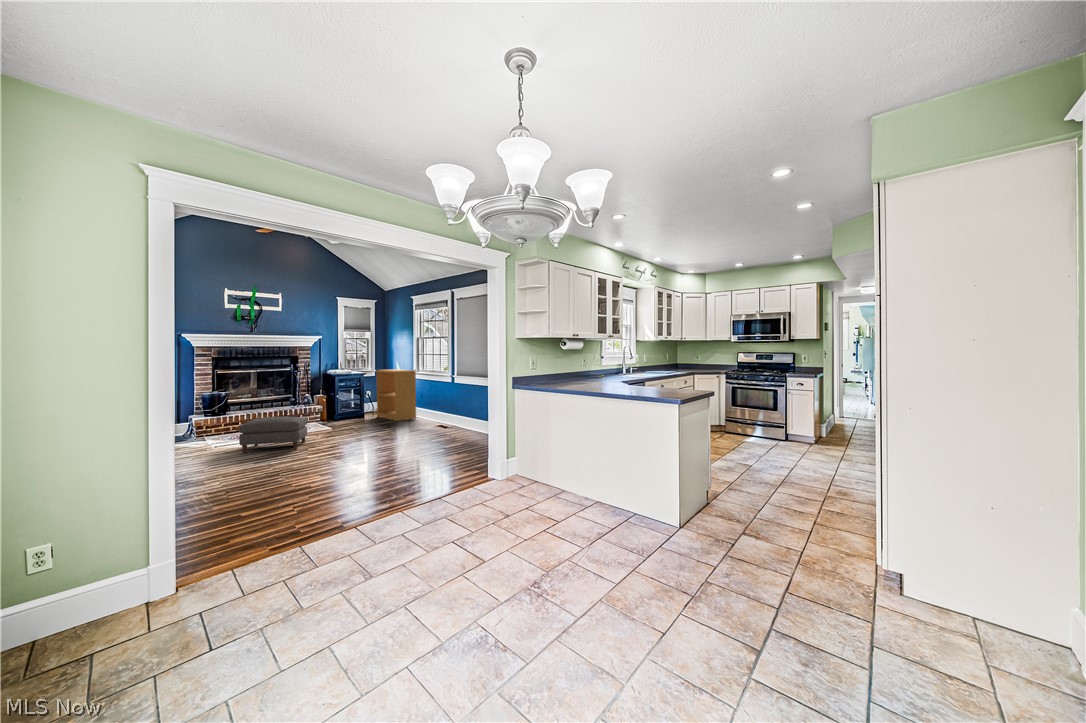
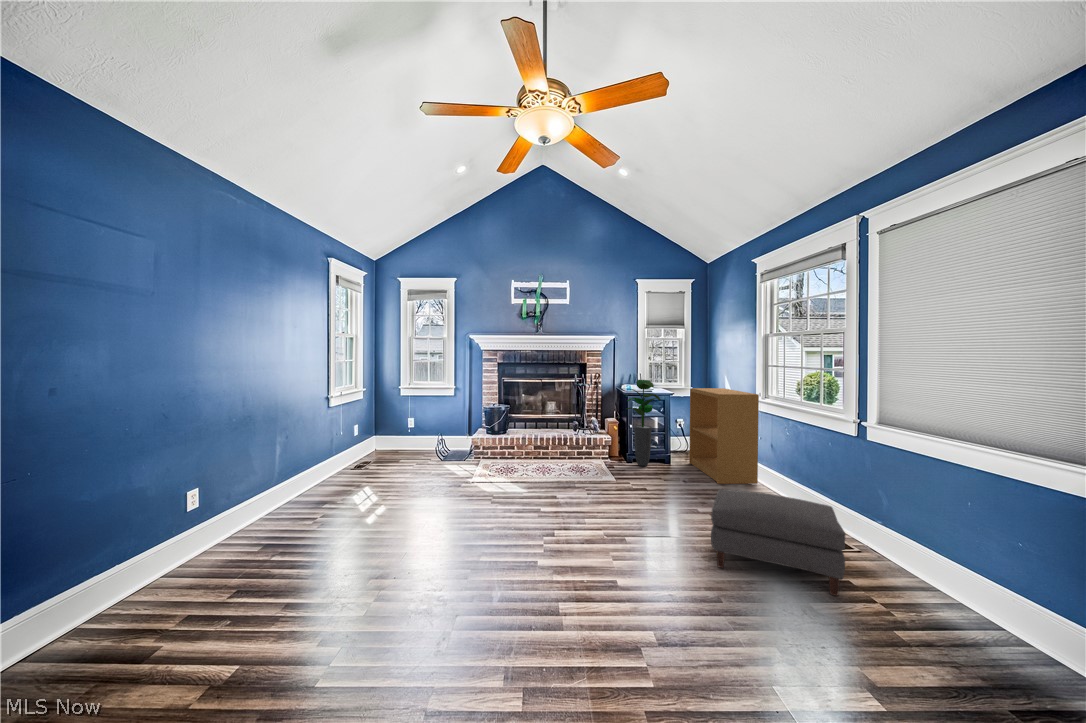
potted plant: none [332,366,359,422] -> present [627,380,661,466]
ottoman: present [239,416,307,453] -> present [711,489,845,596]

